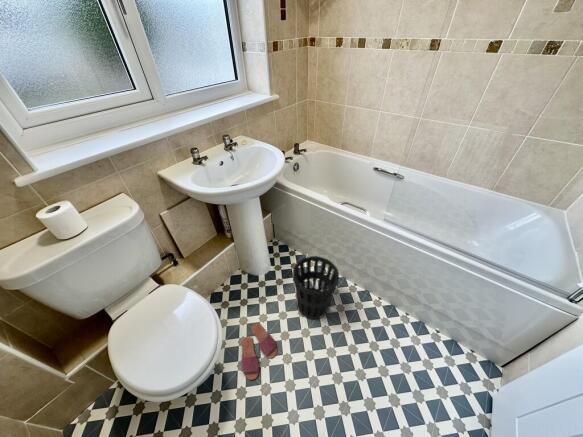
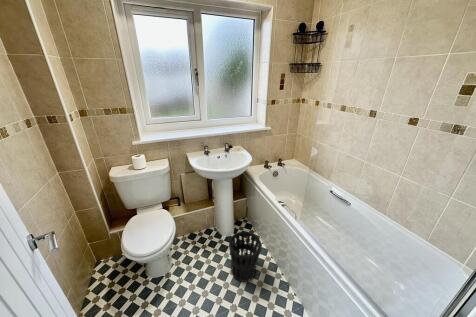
slippers: present [242,323,277,380] -> none [177,262,205,293]

